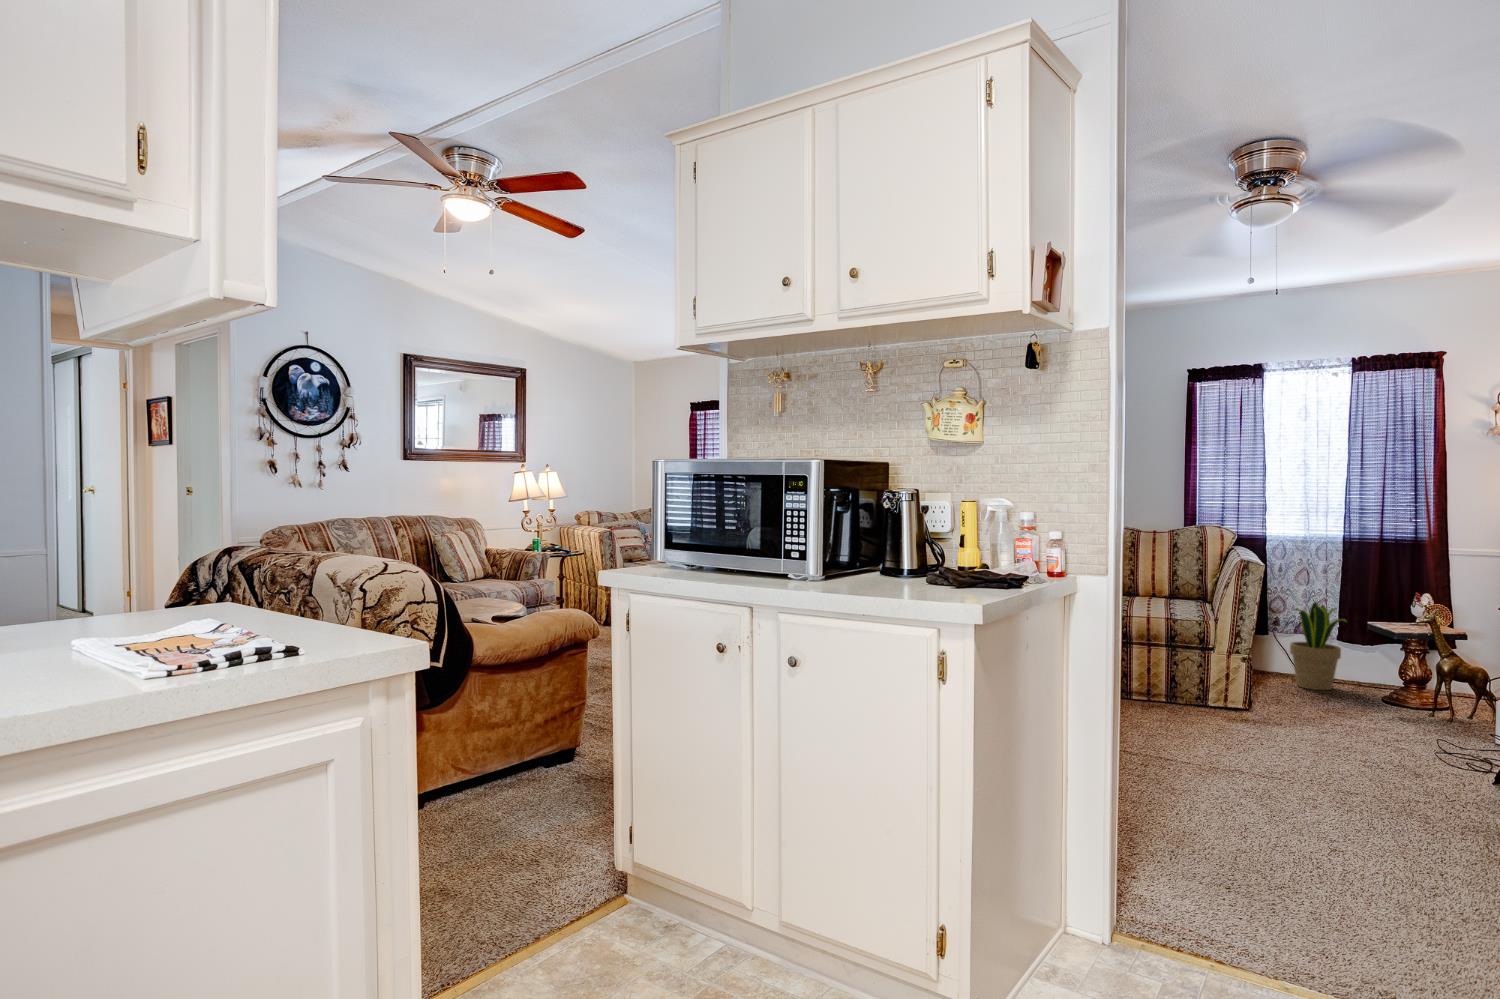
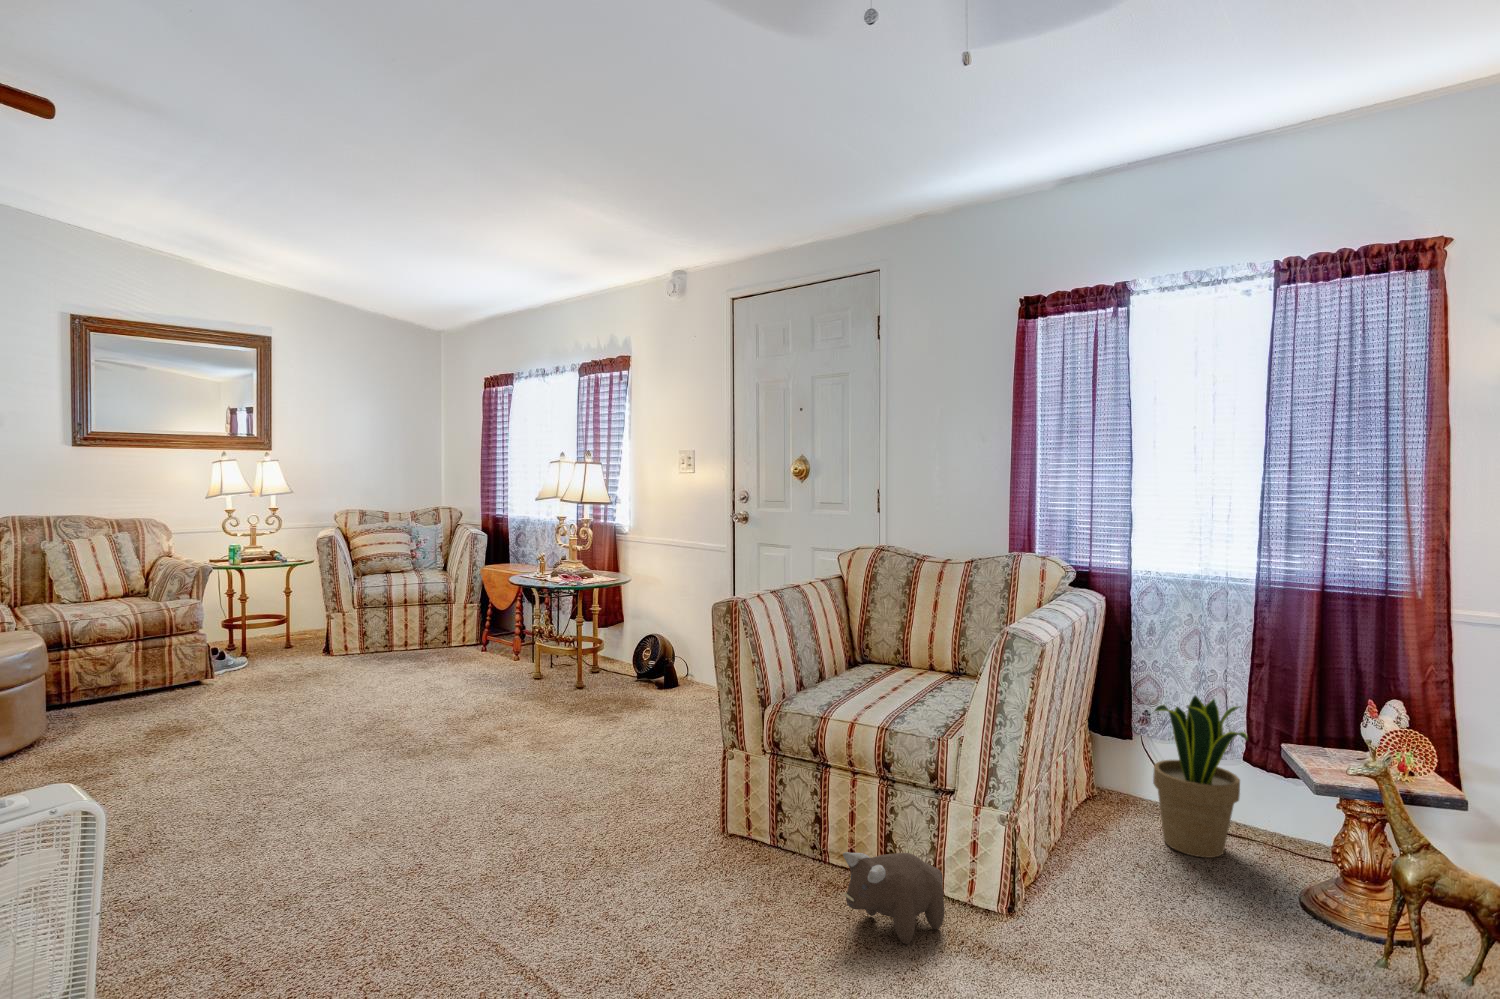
plush toy: none [1172,676,1222,719] -> present [843,852,944,944]

